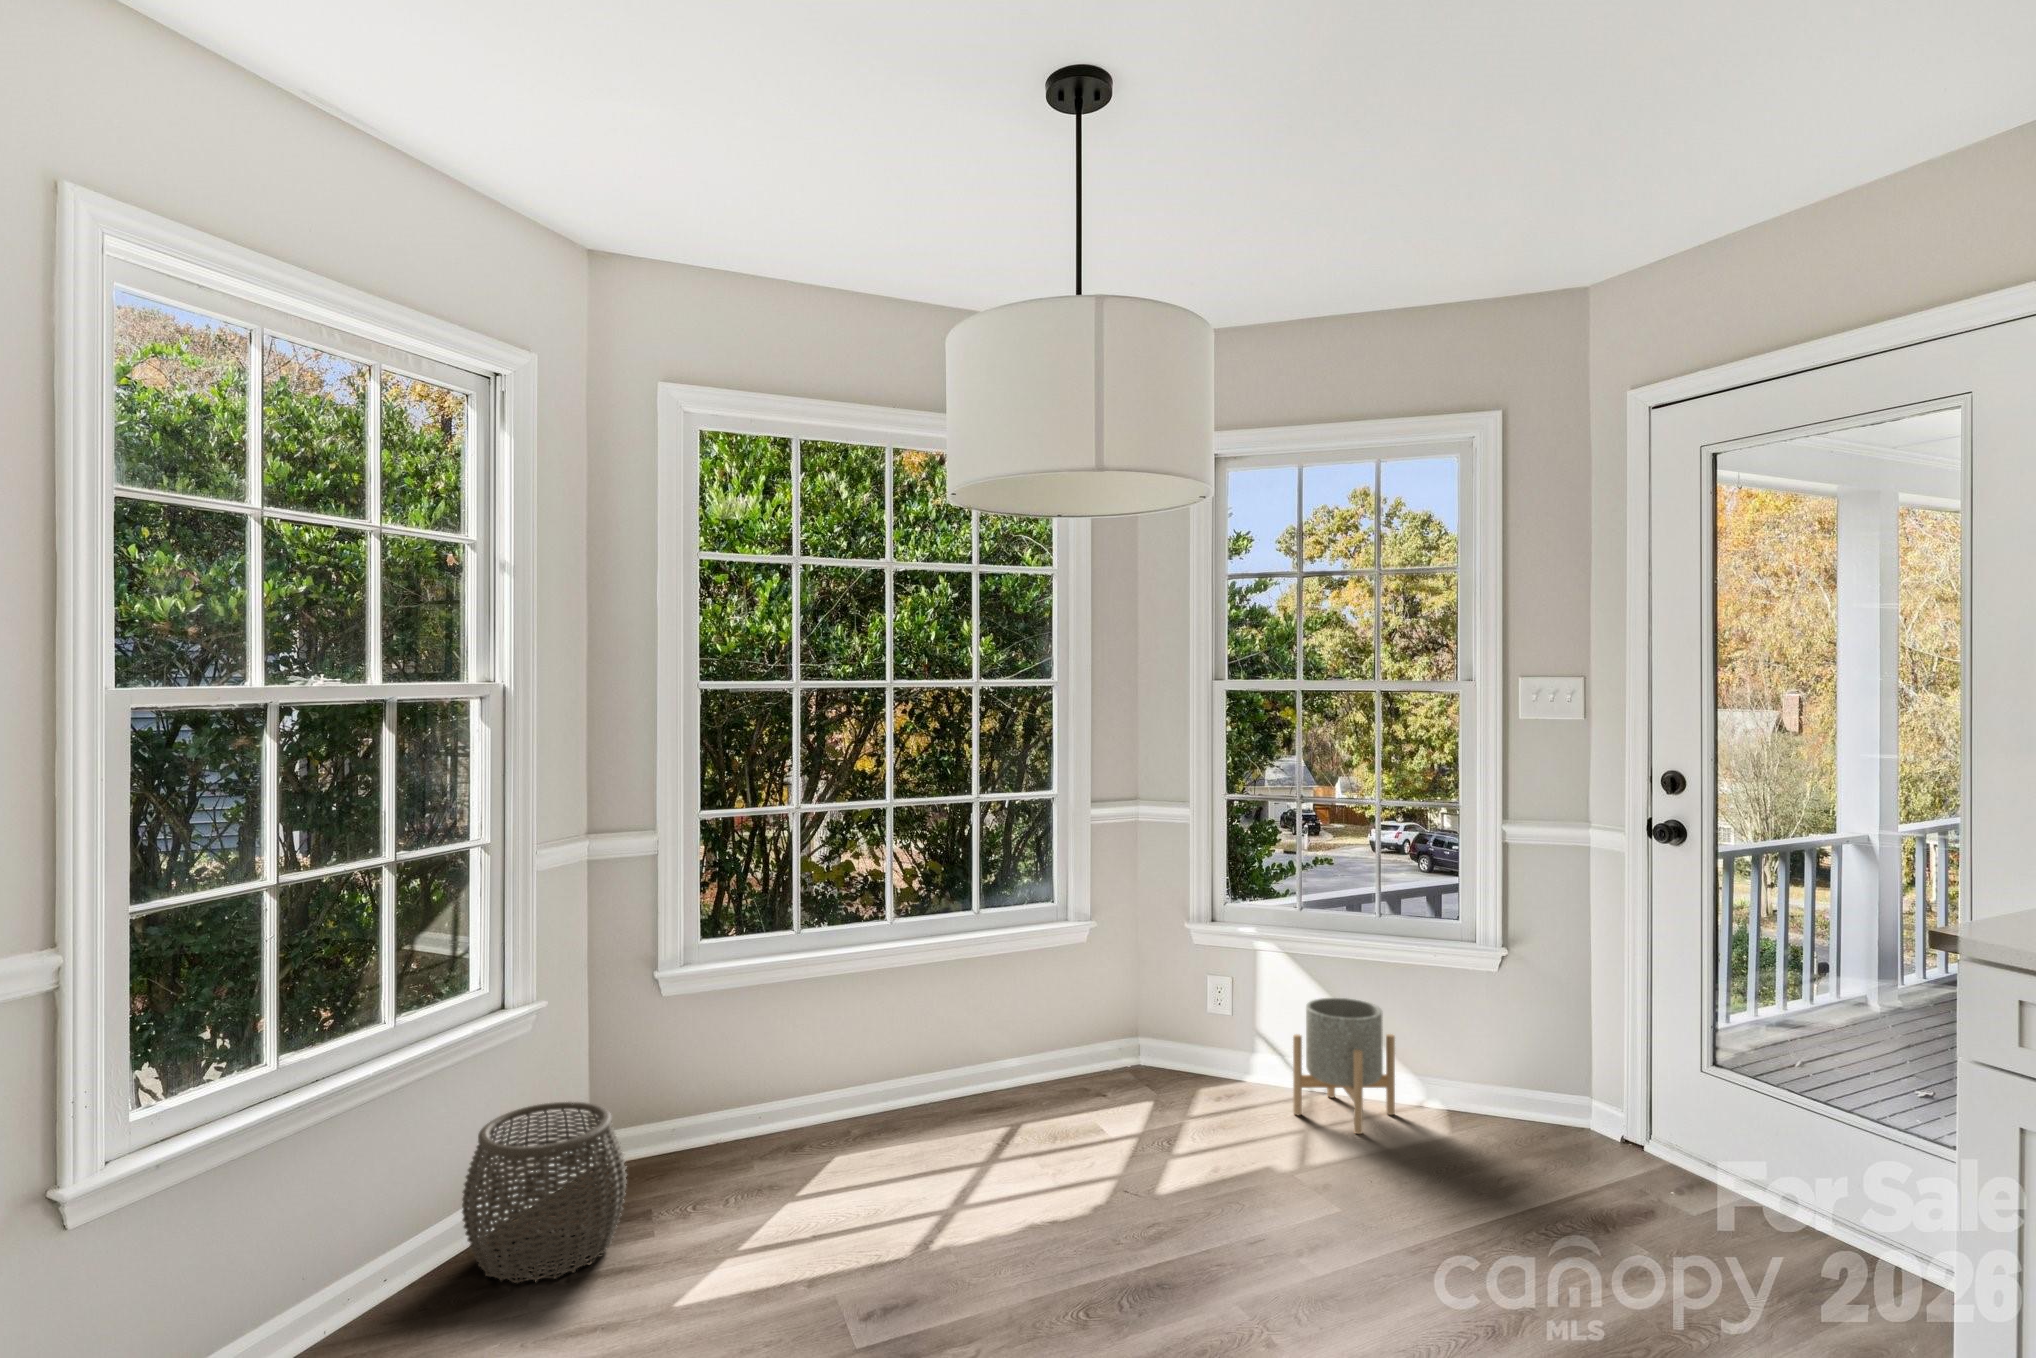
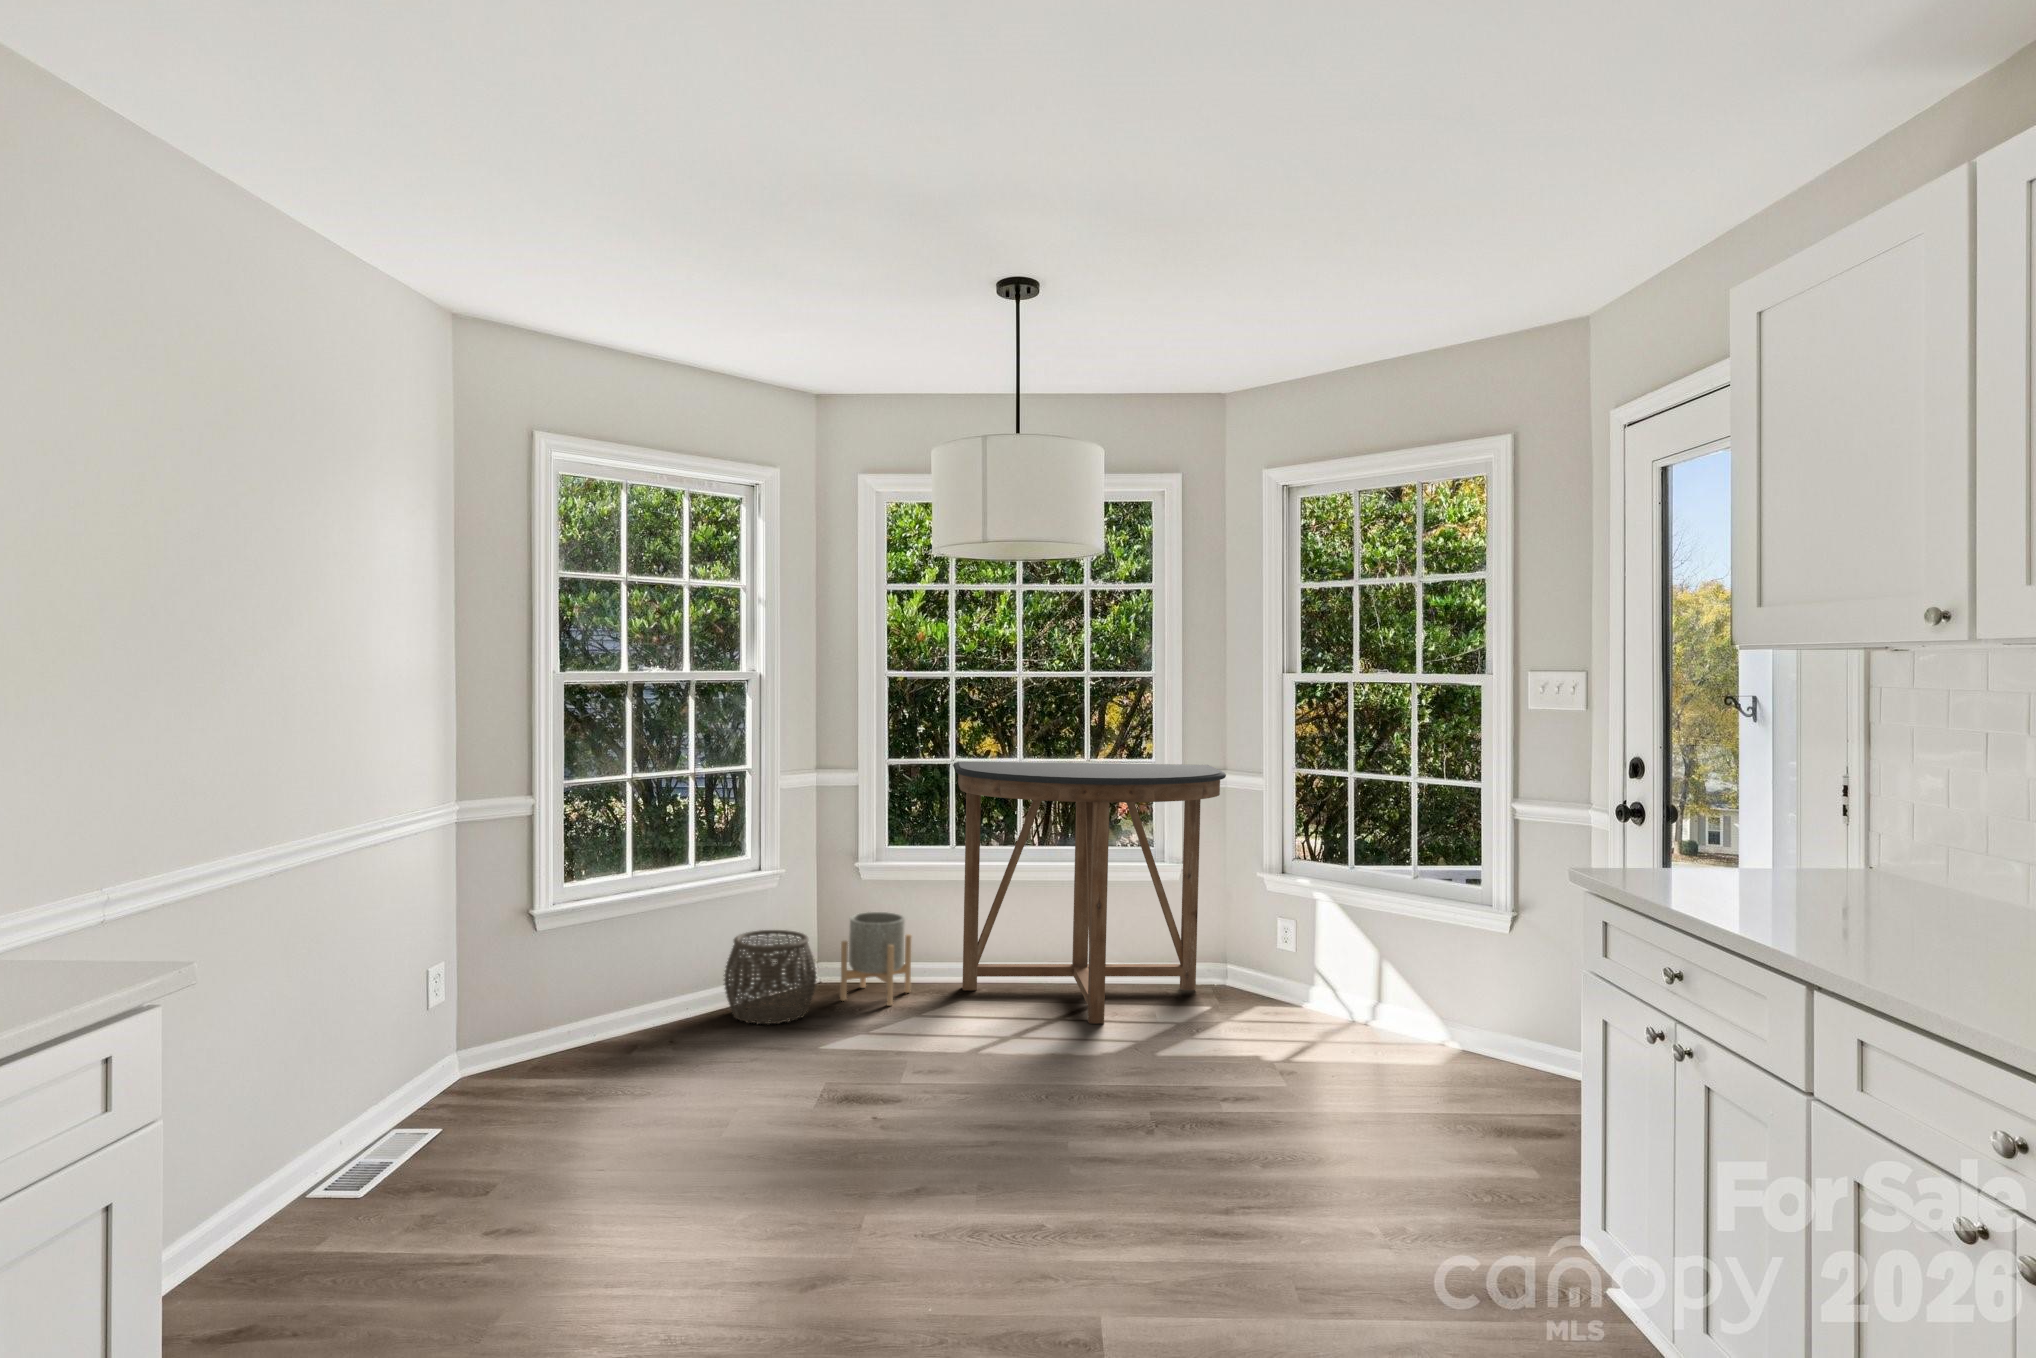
console table: none [790,788,1162,1165] -> present [953,761,1226,1024]
planter: present [1293,998,1395,1134] -> present [840,912,912,1006]

